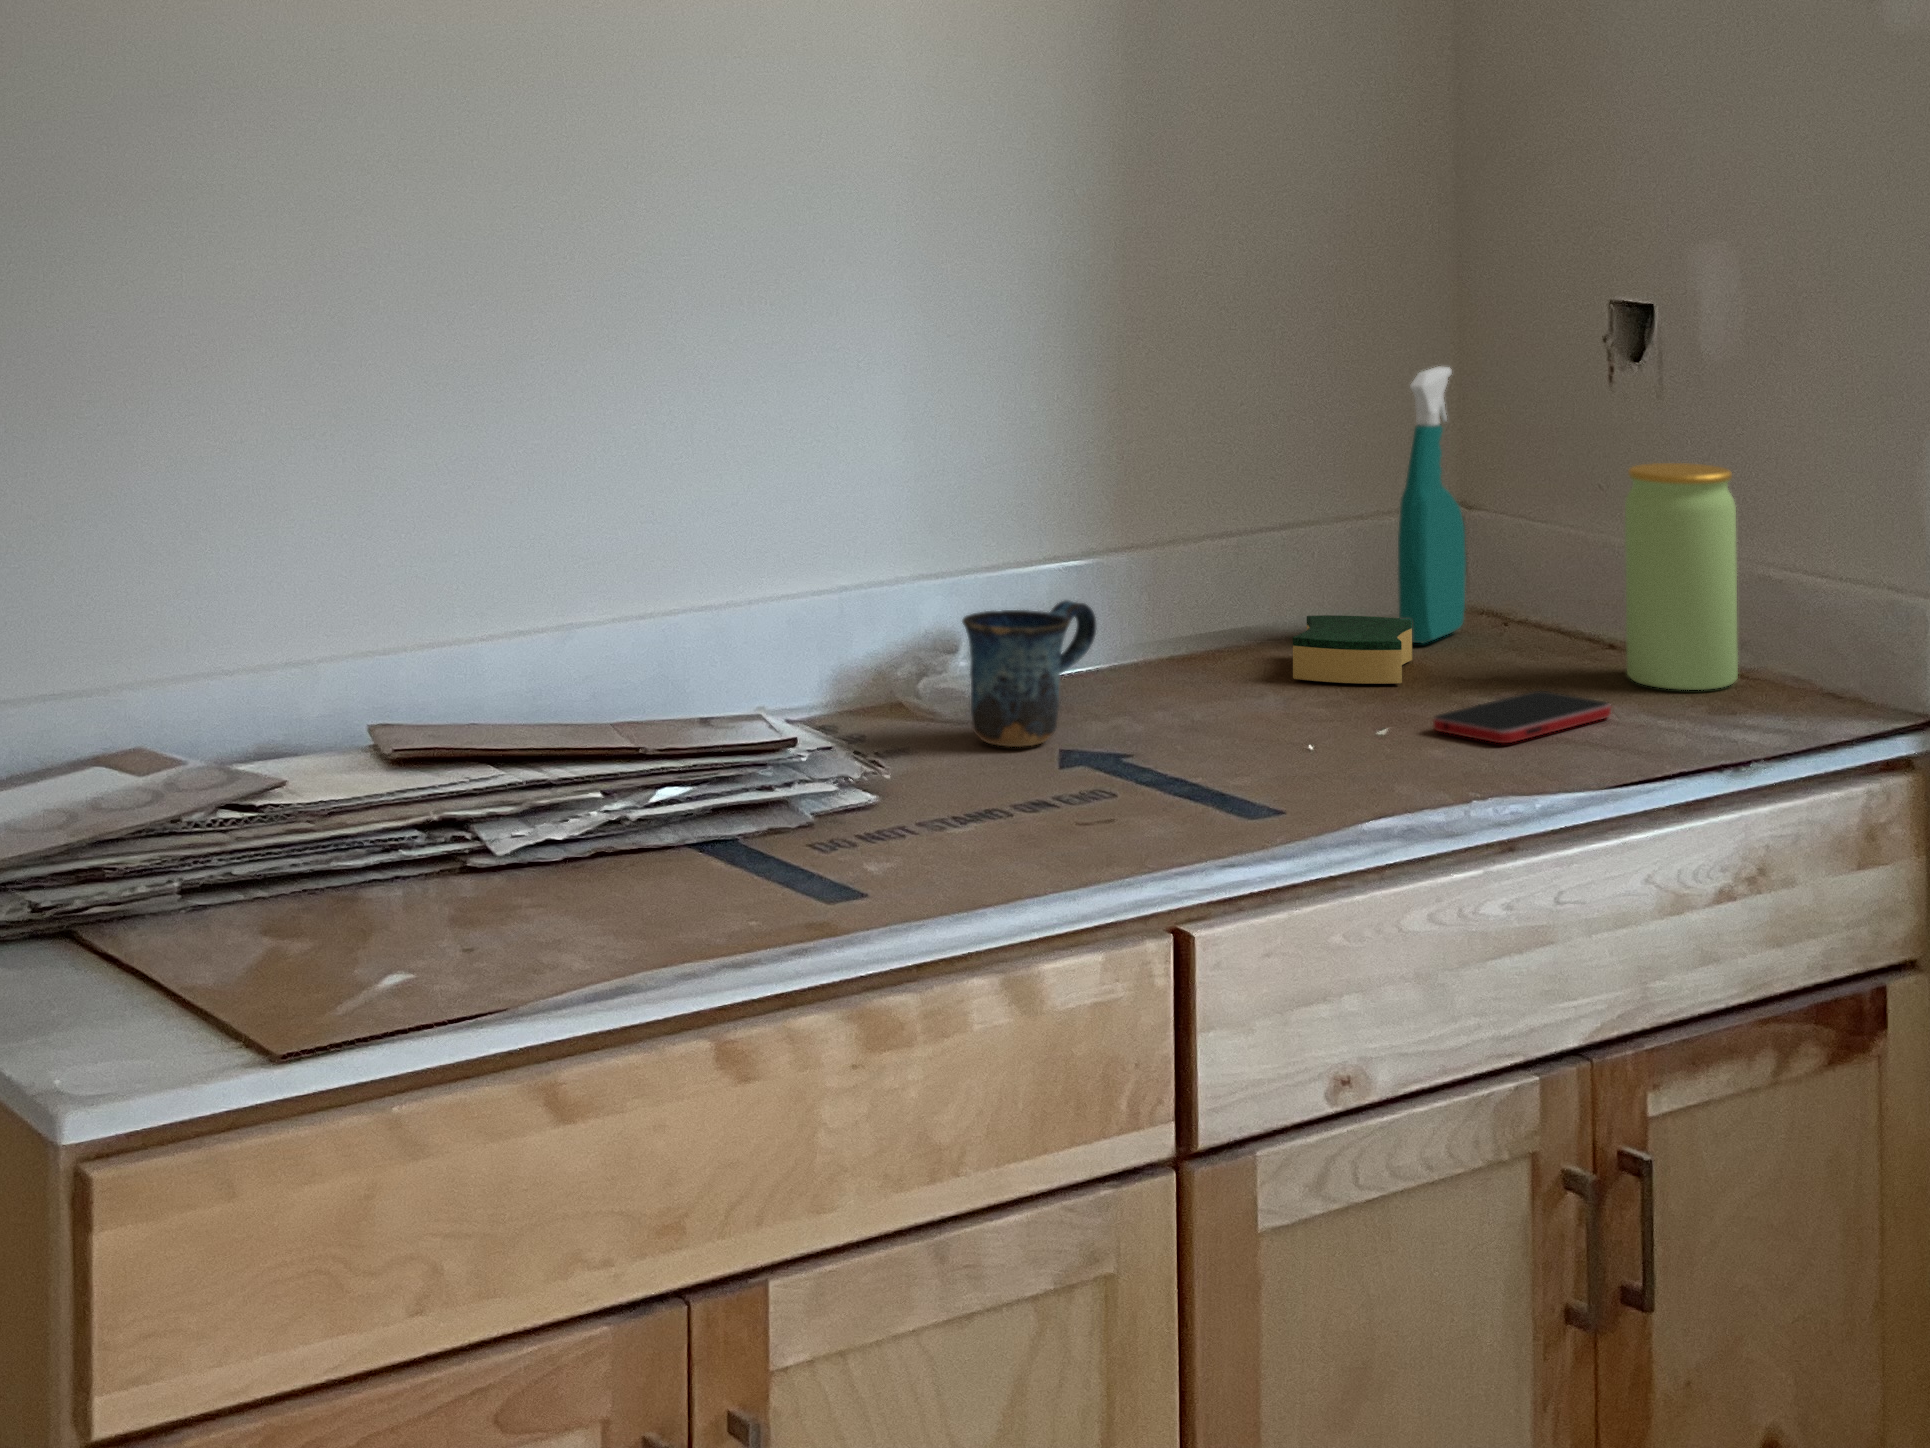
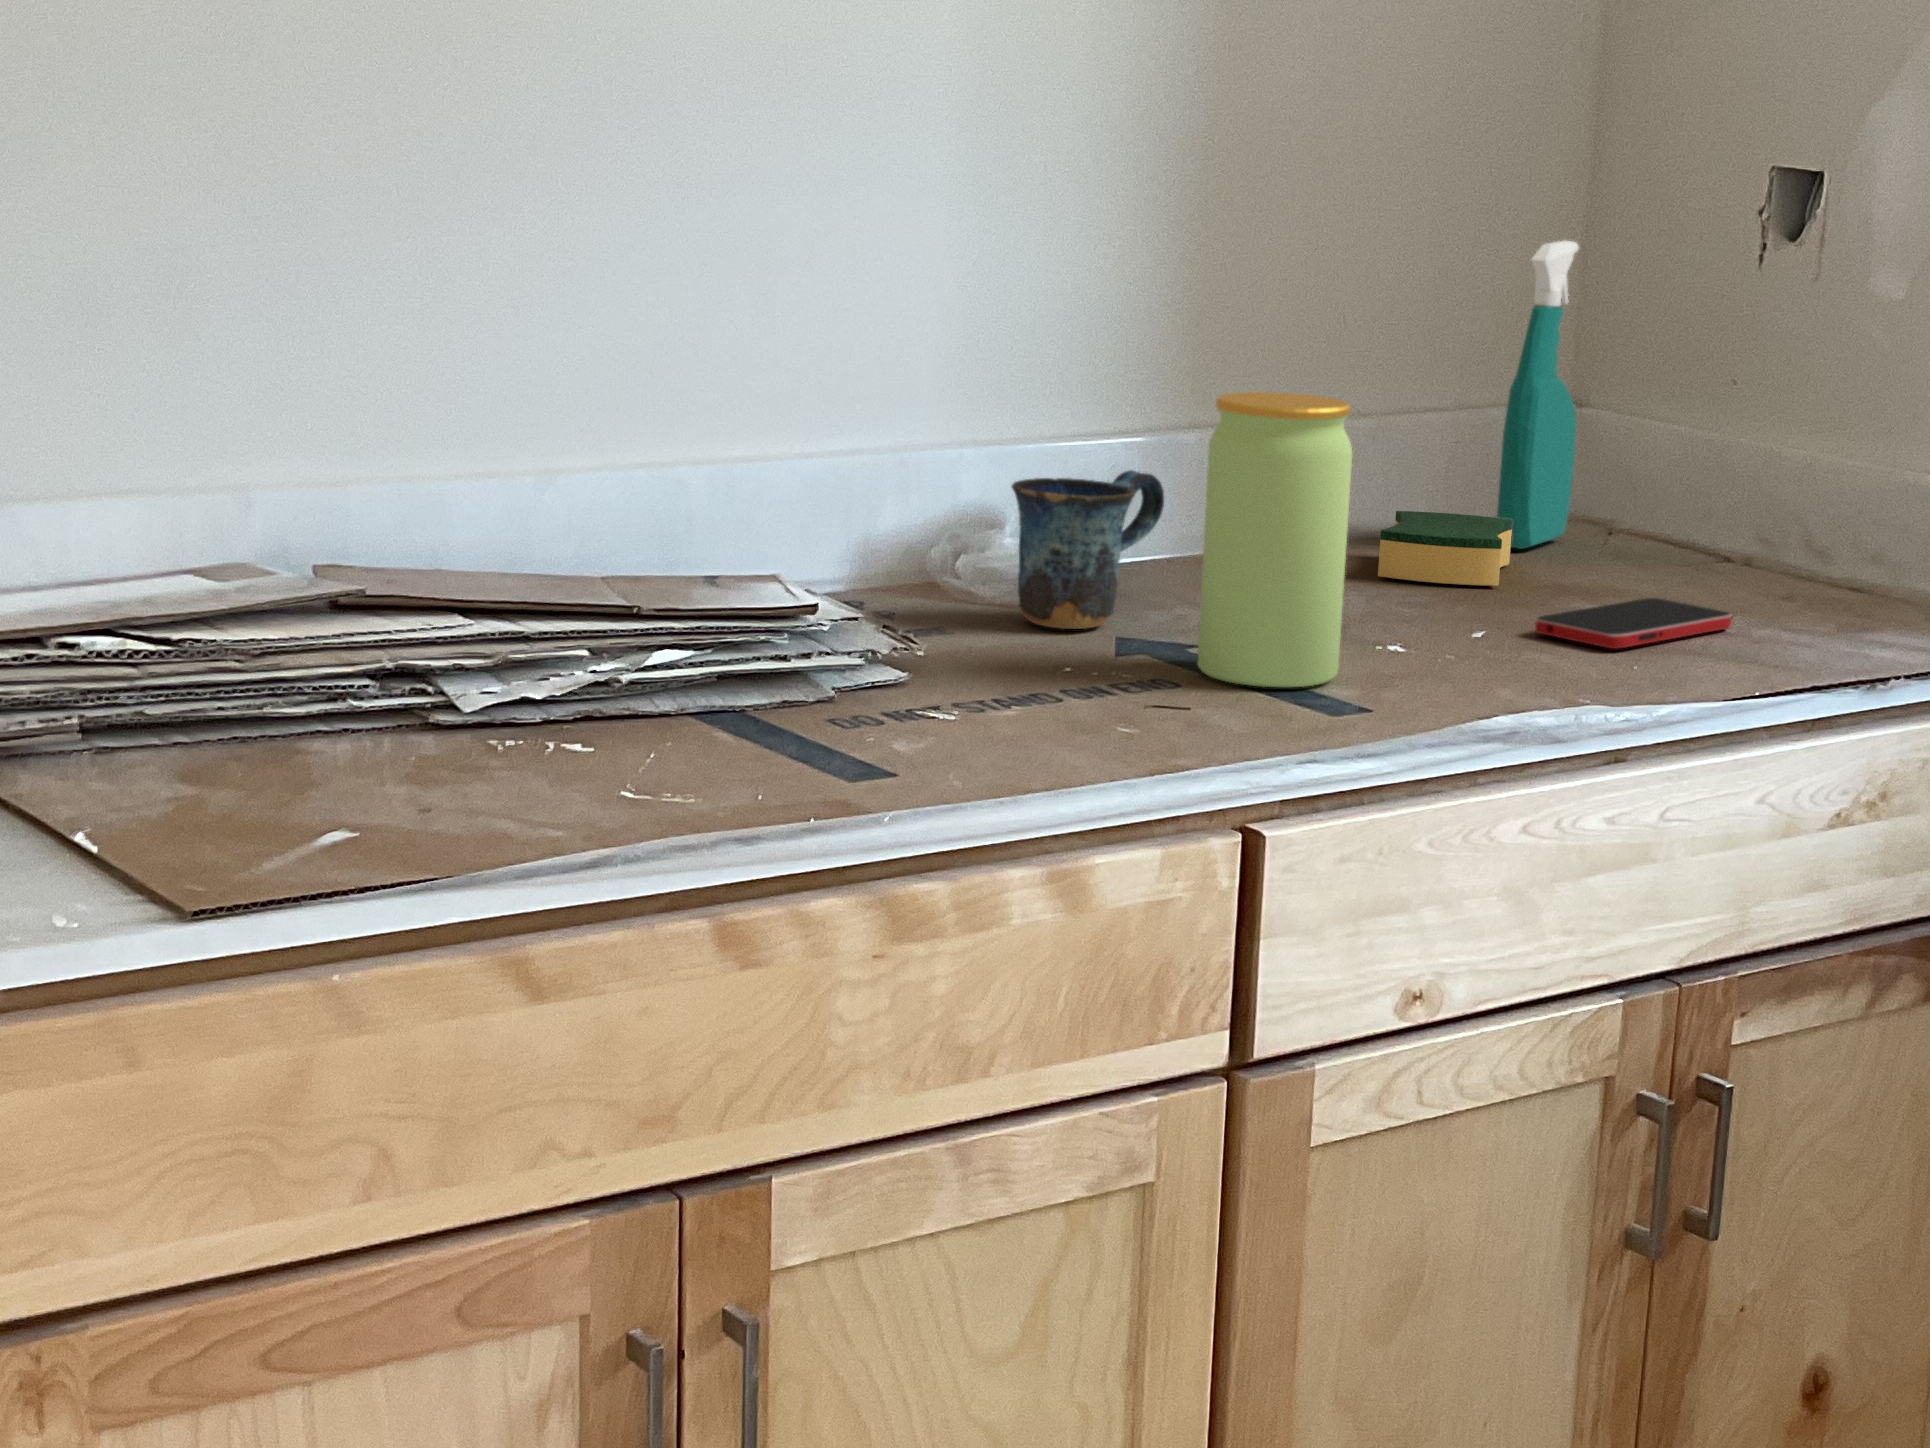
jar: present [1625,463,1738,690] -> present [1198,392,1353,687]

